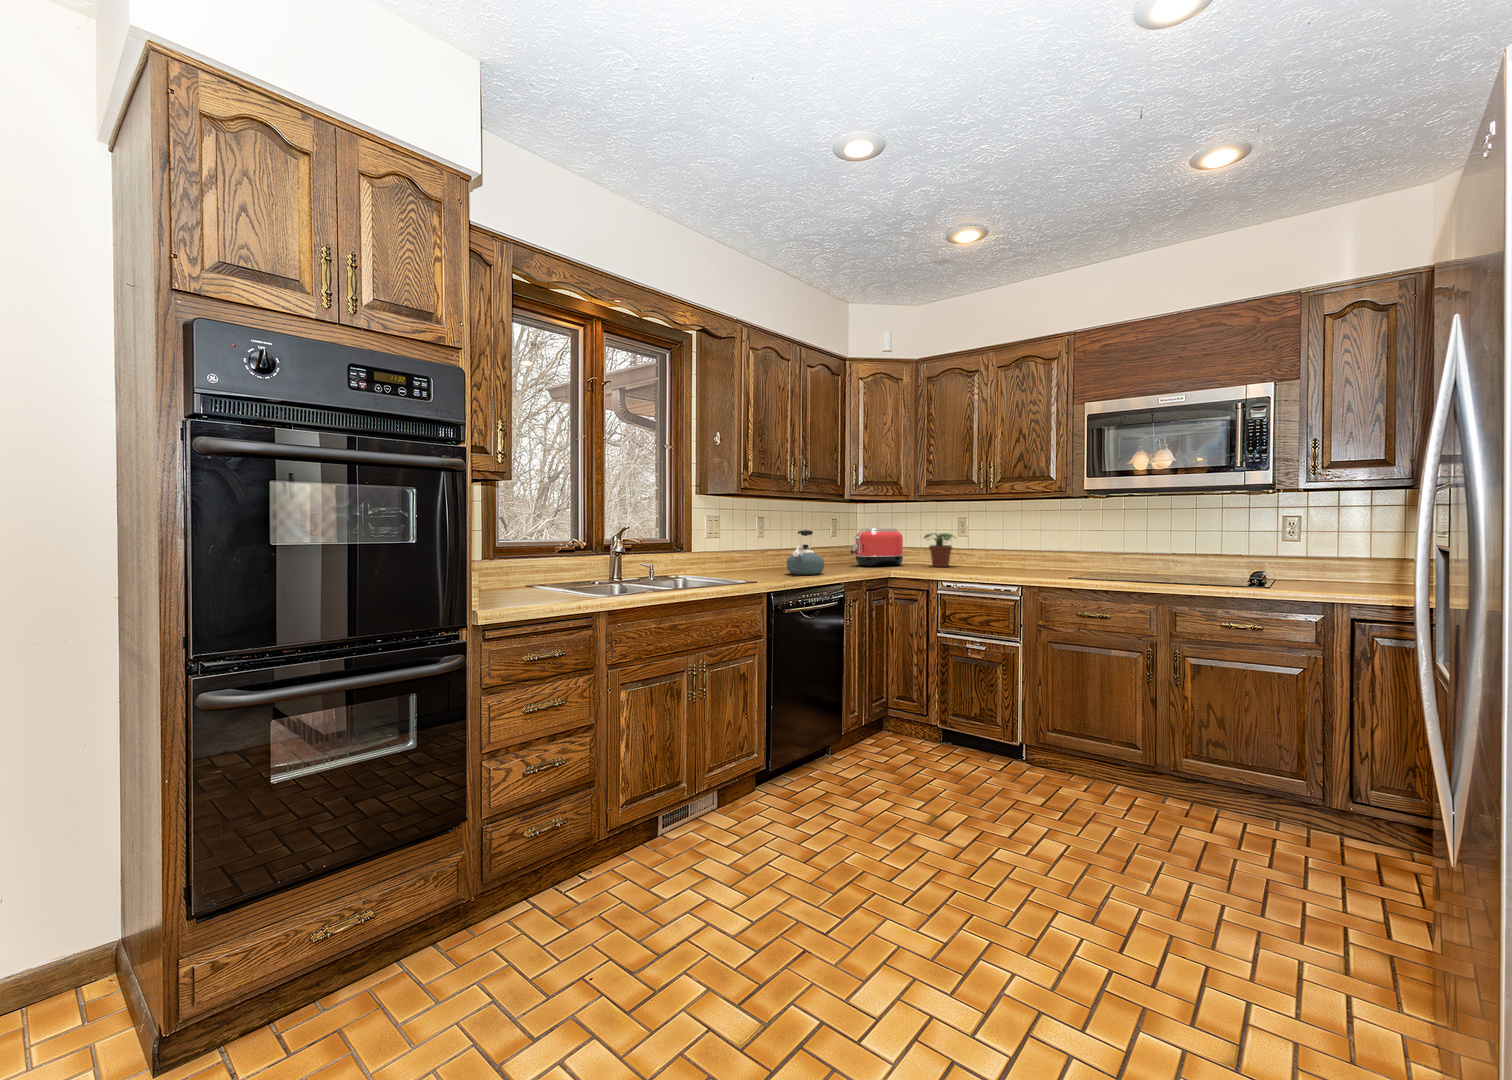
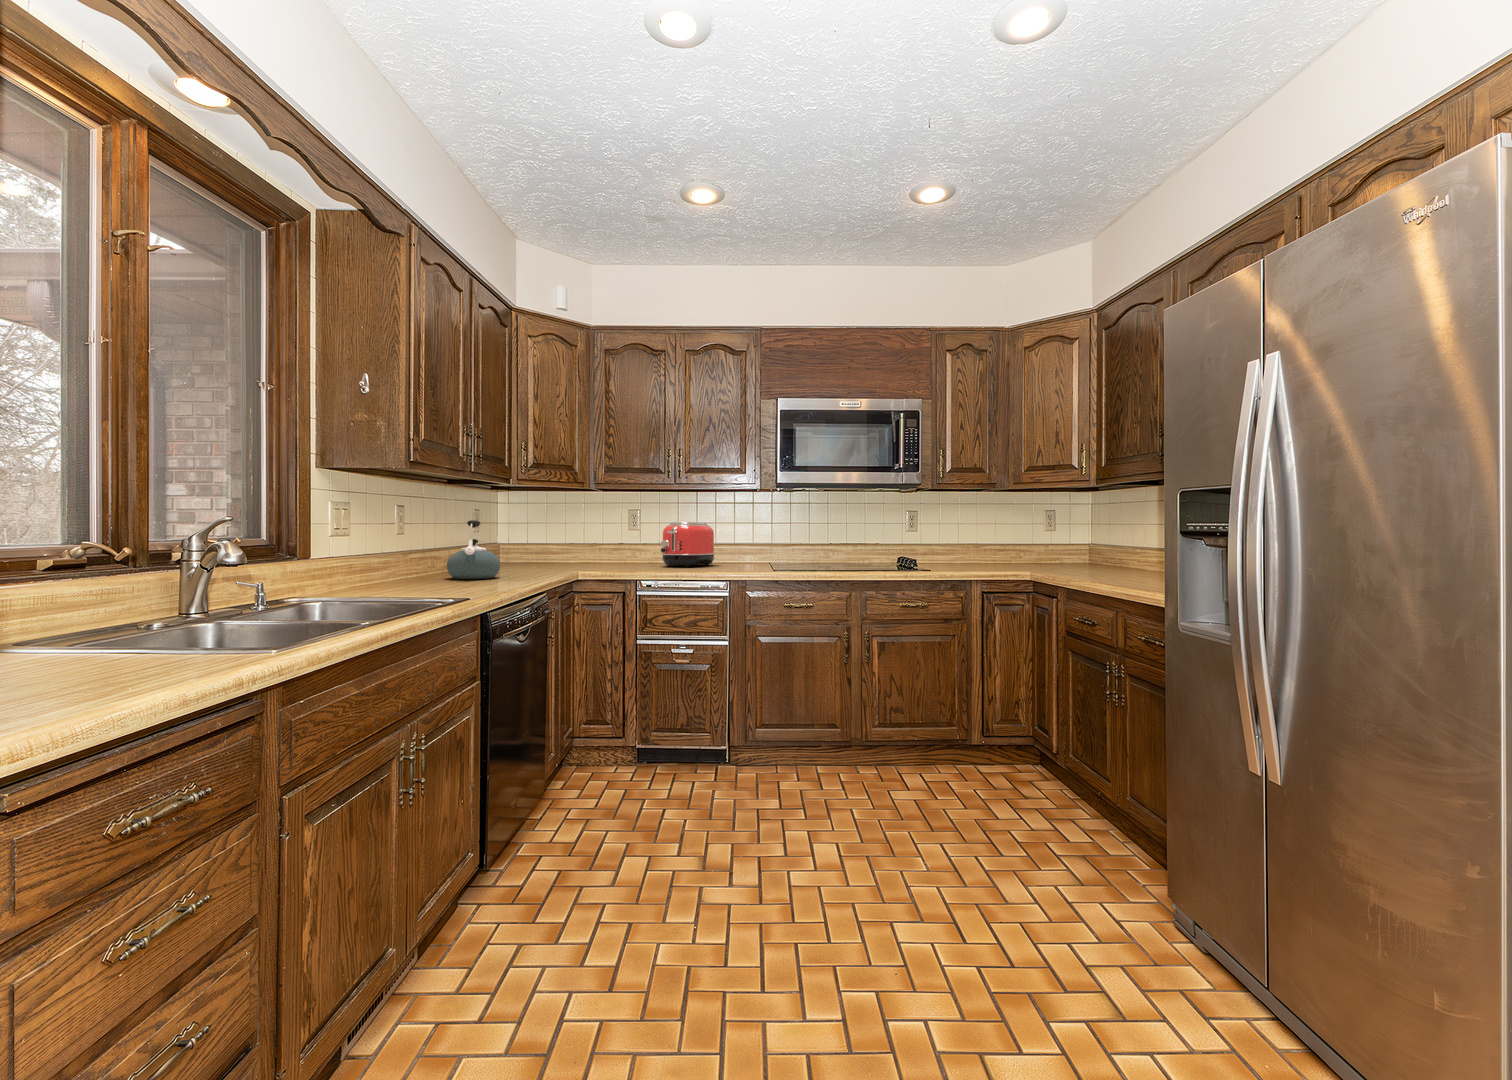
toaster: present [850,528,904,566] -> present [661,522,715,567]
potted plant: present [924,533,953,567] -> none [592,528,630,566]

